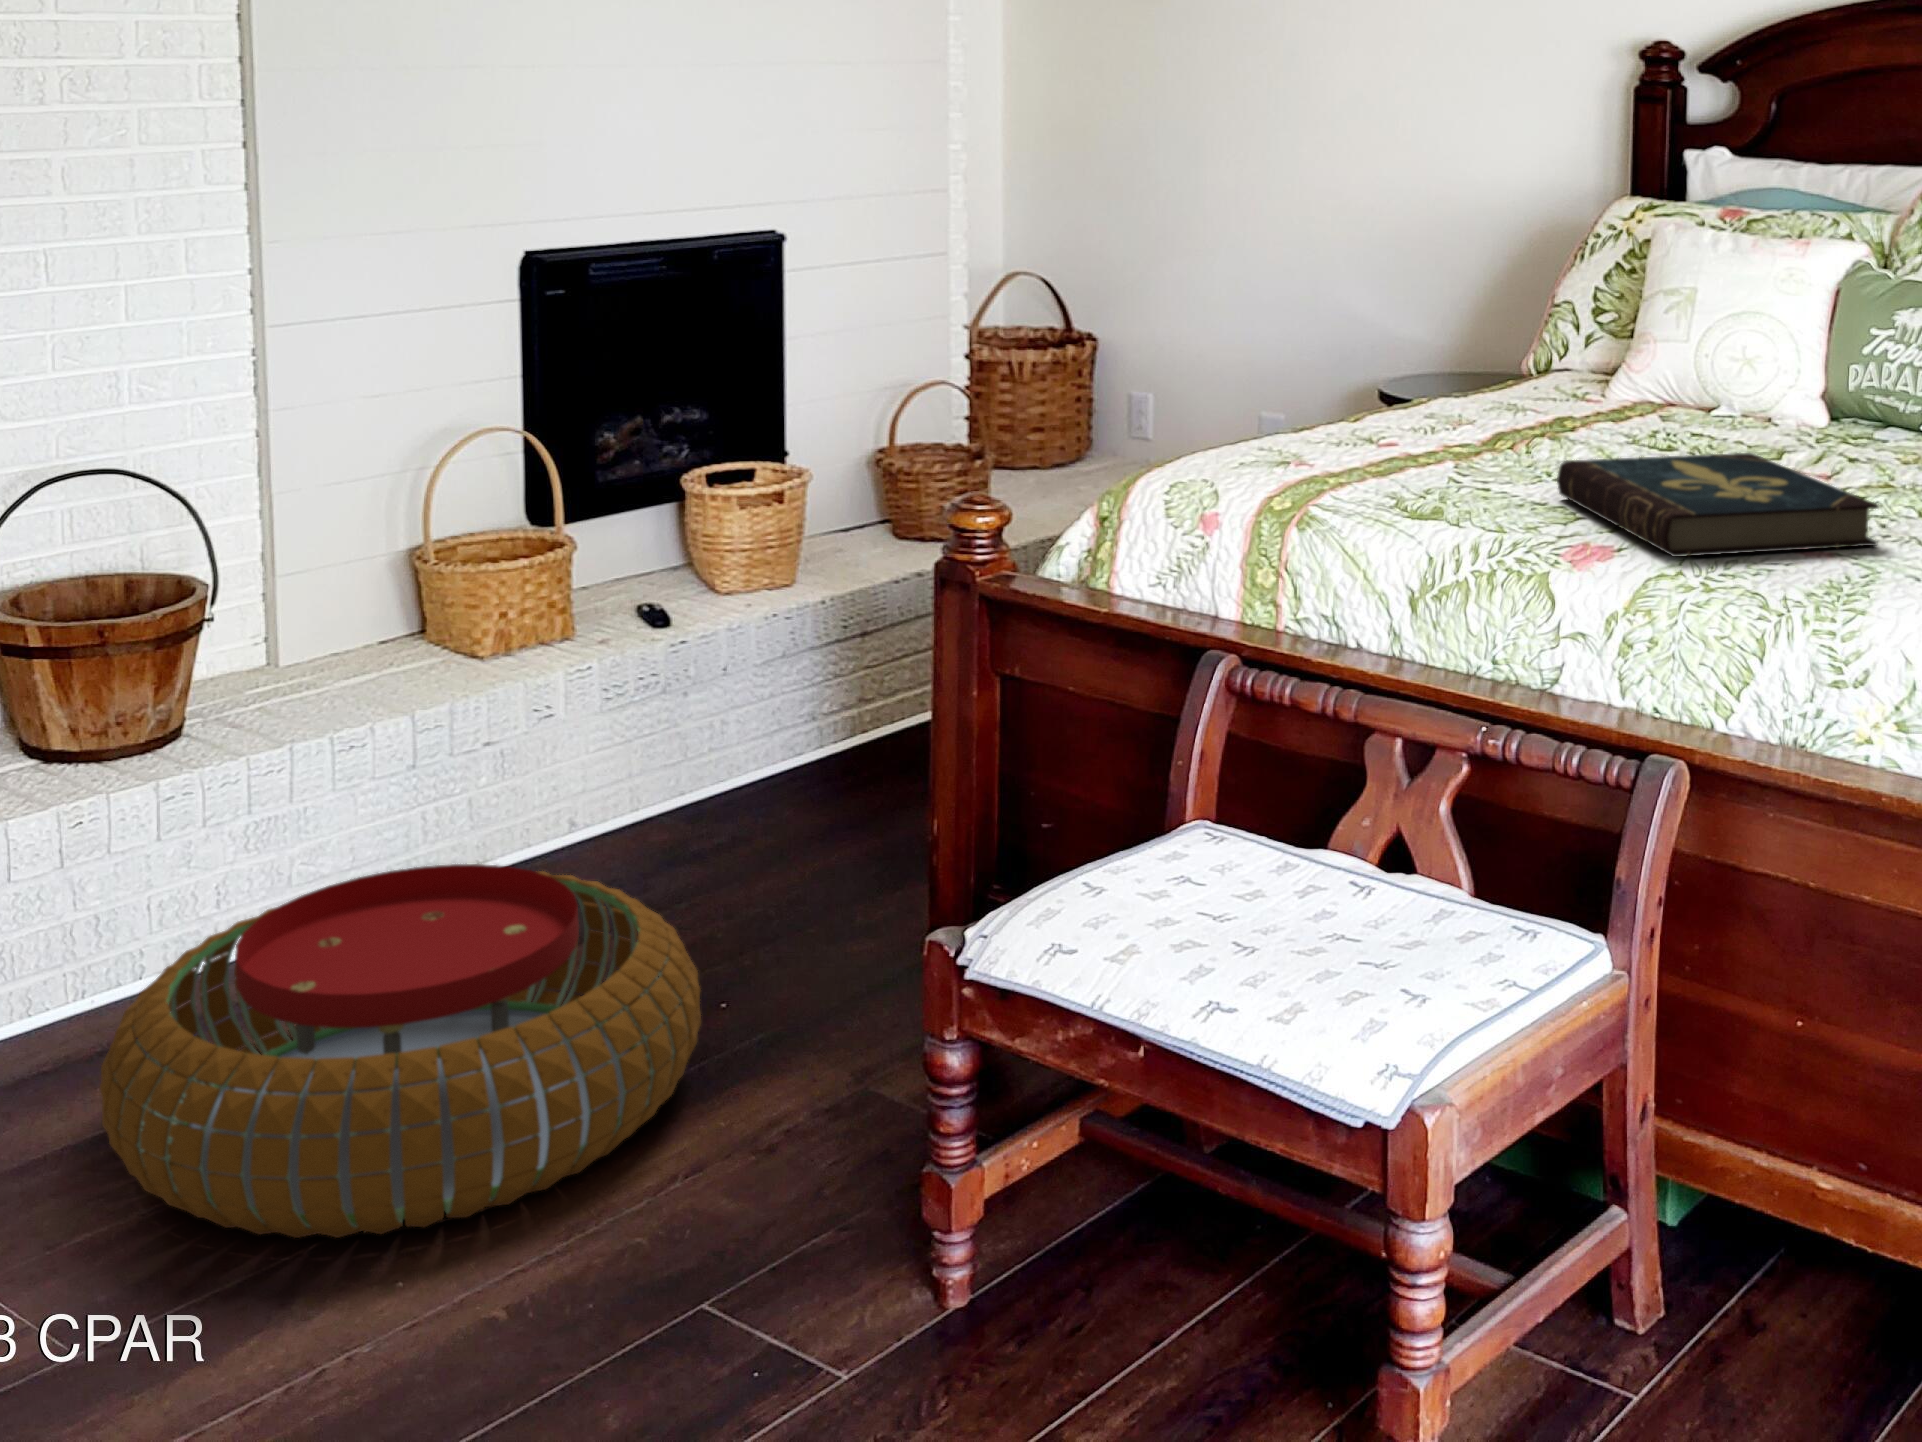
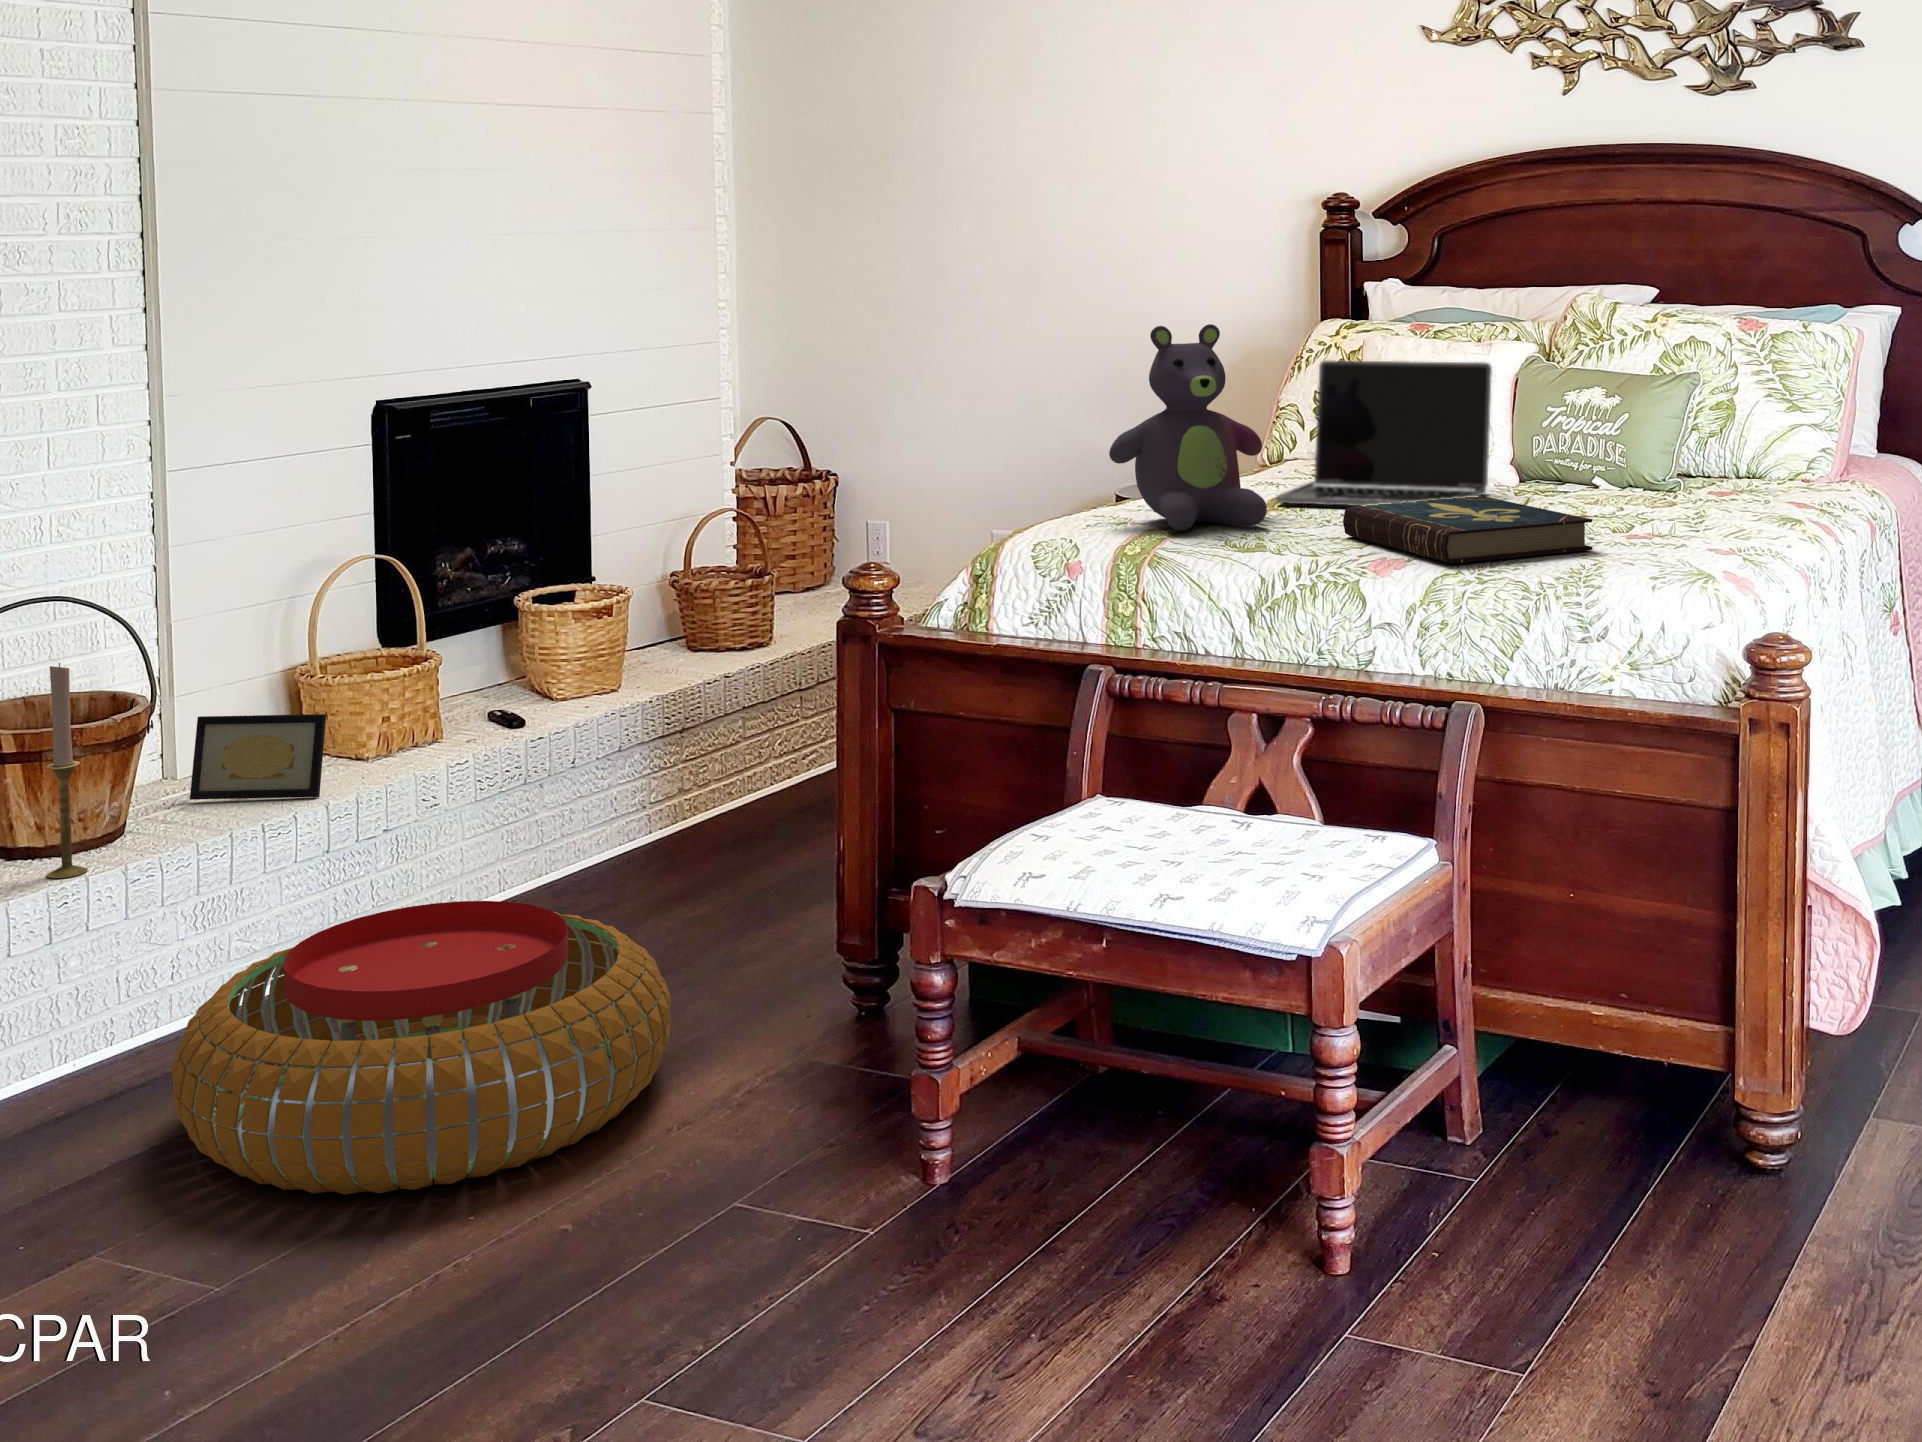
stuffed bear: none [1279,213,1478,475] -> present [1109,324,1267,531]
laptop: none [1500,257,1793,462] -> present [1276,360,1492,506]
candlestick: none [70,550,119,790] -> present [46,663,88,878]
picture frame: none [277,603,421,703] -> present [190,714,326,800]

